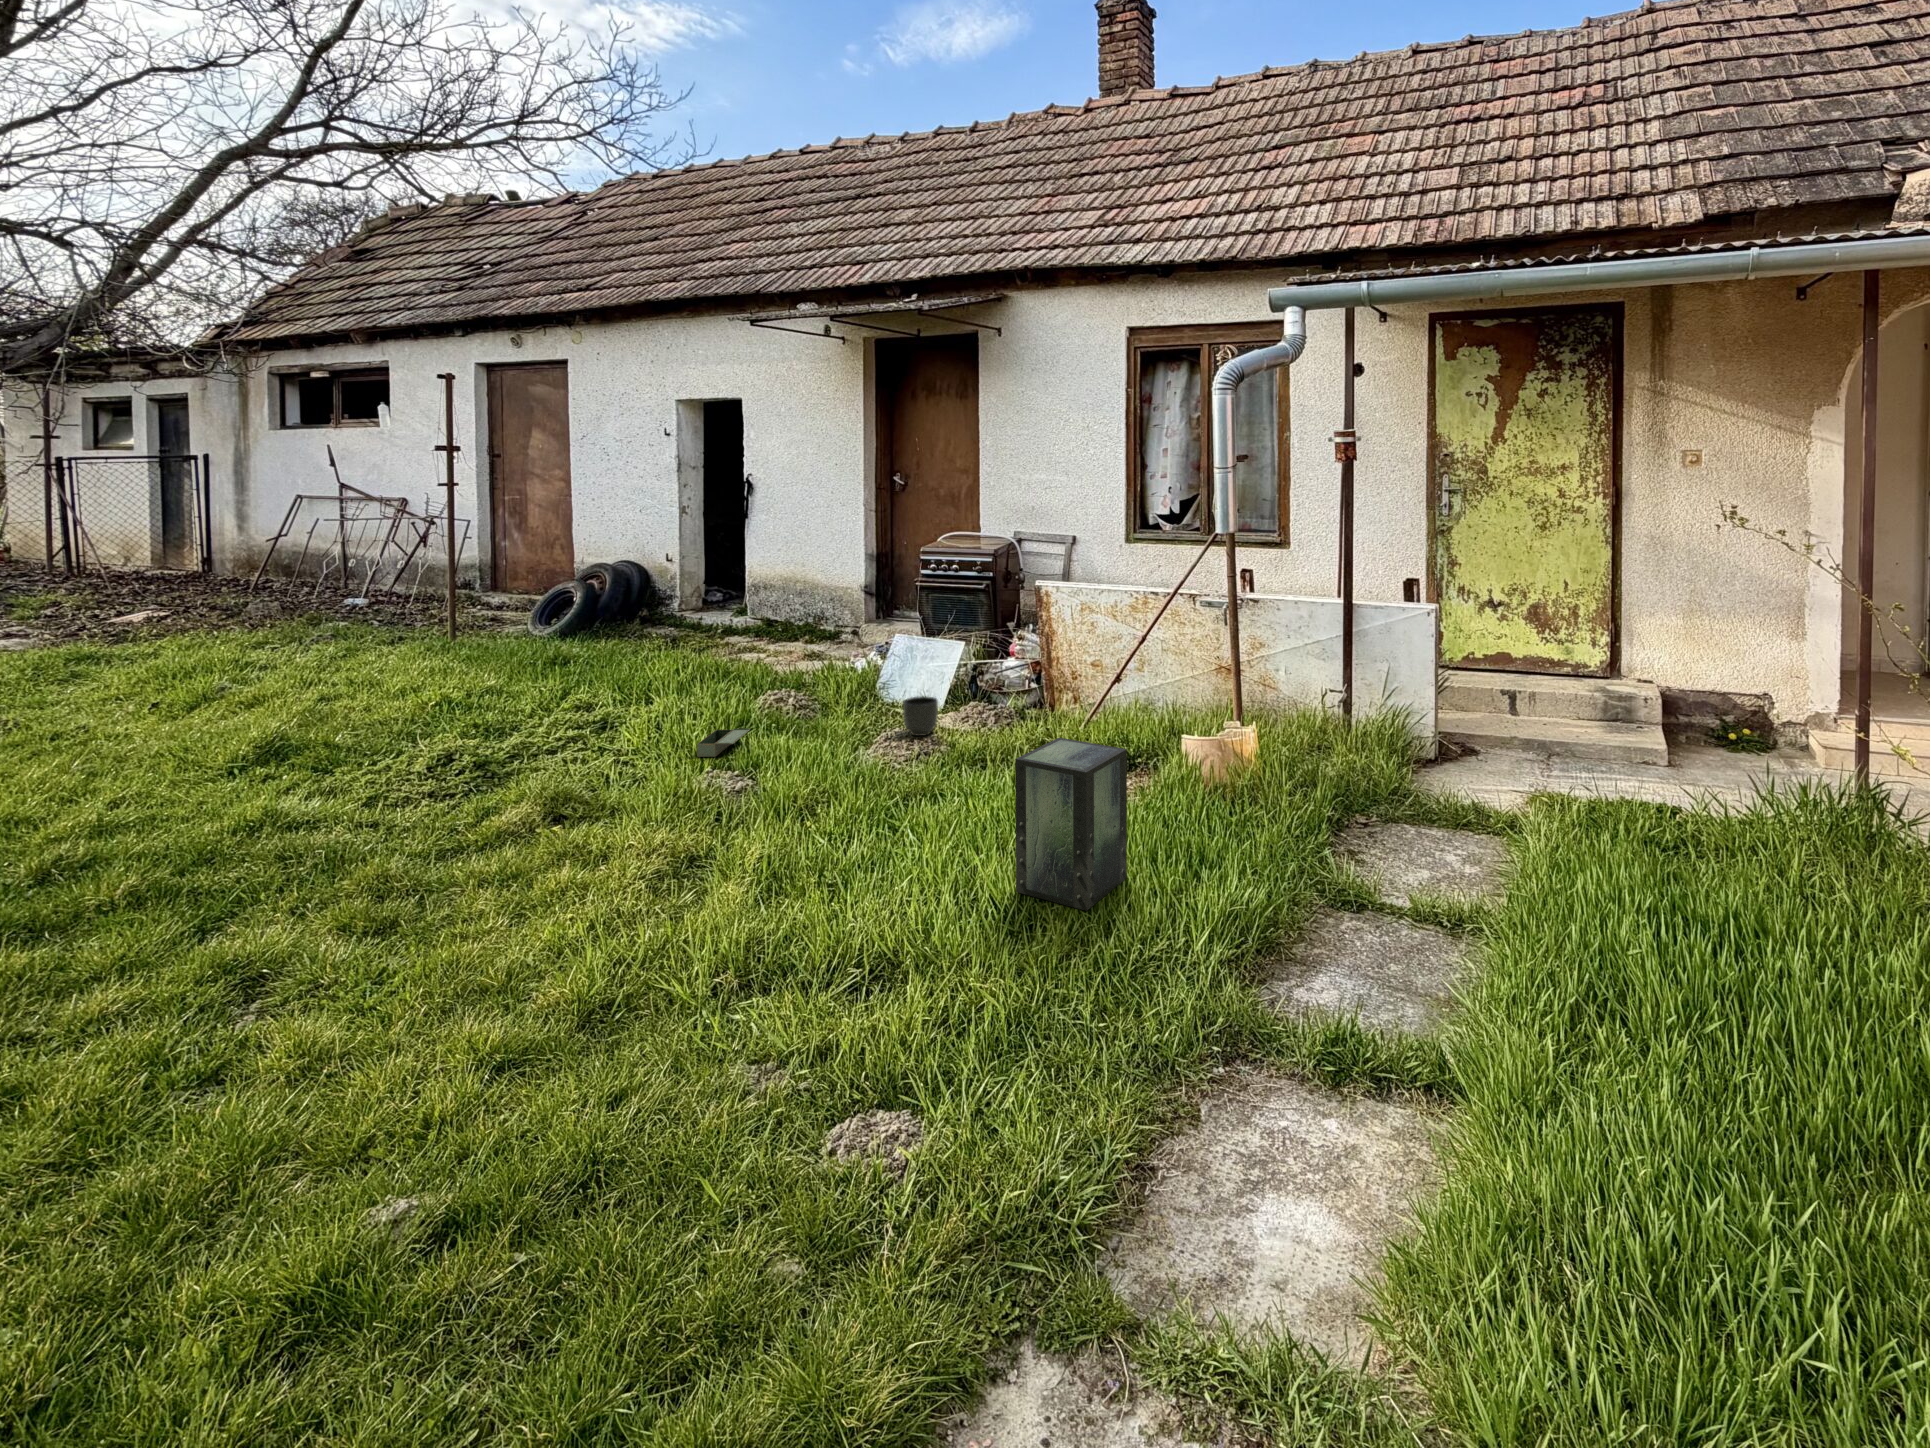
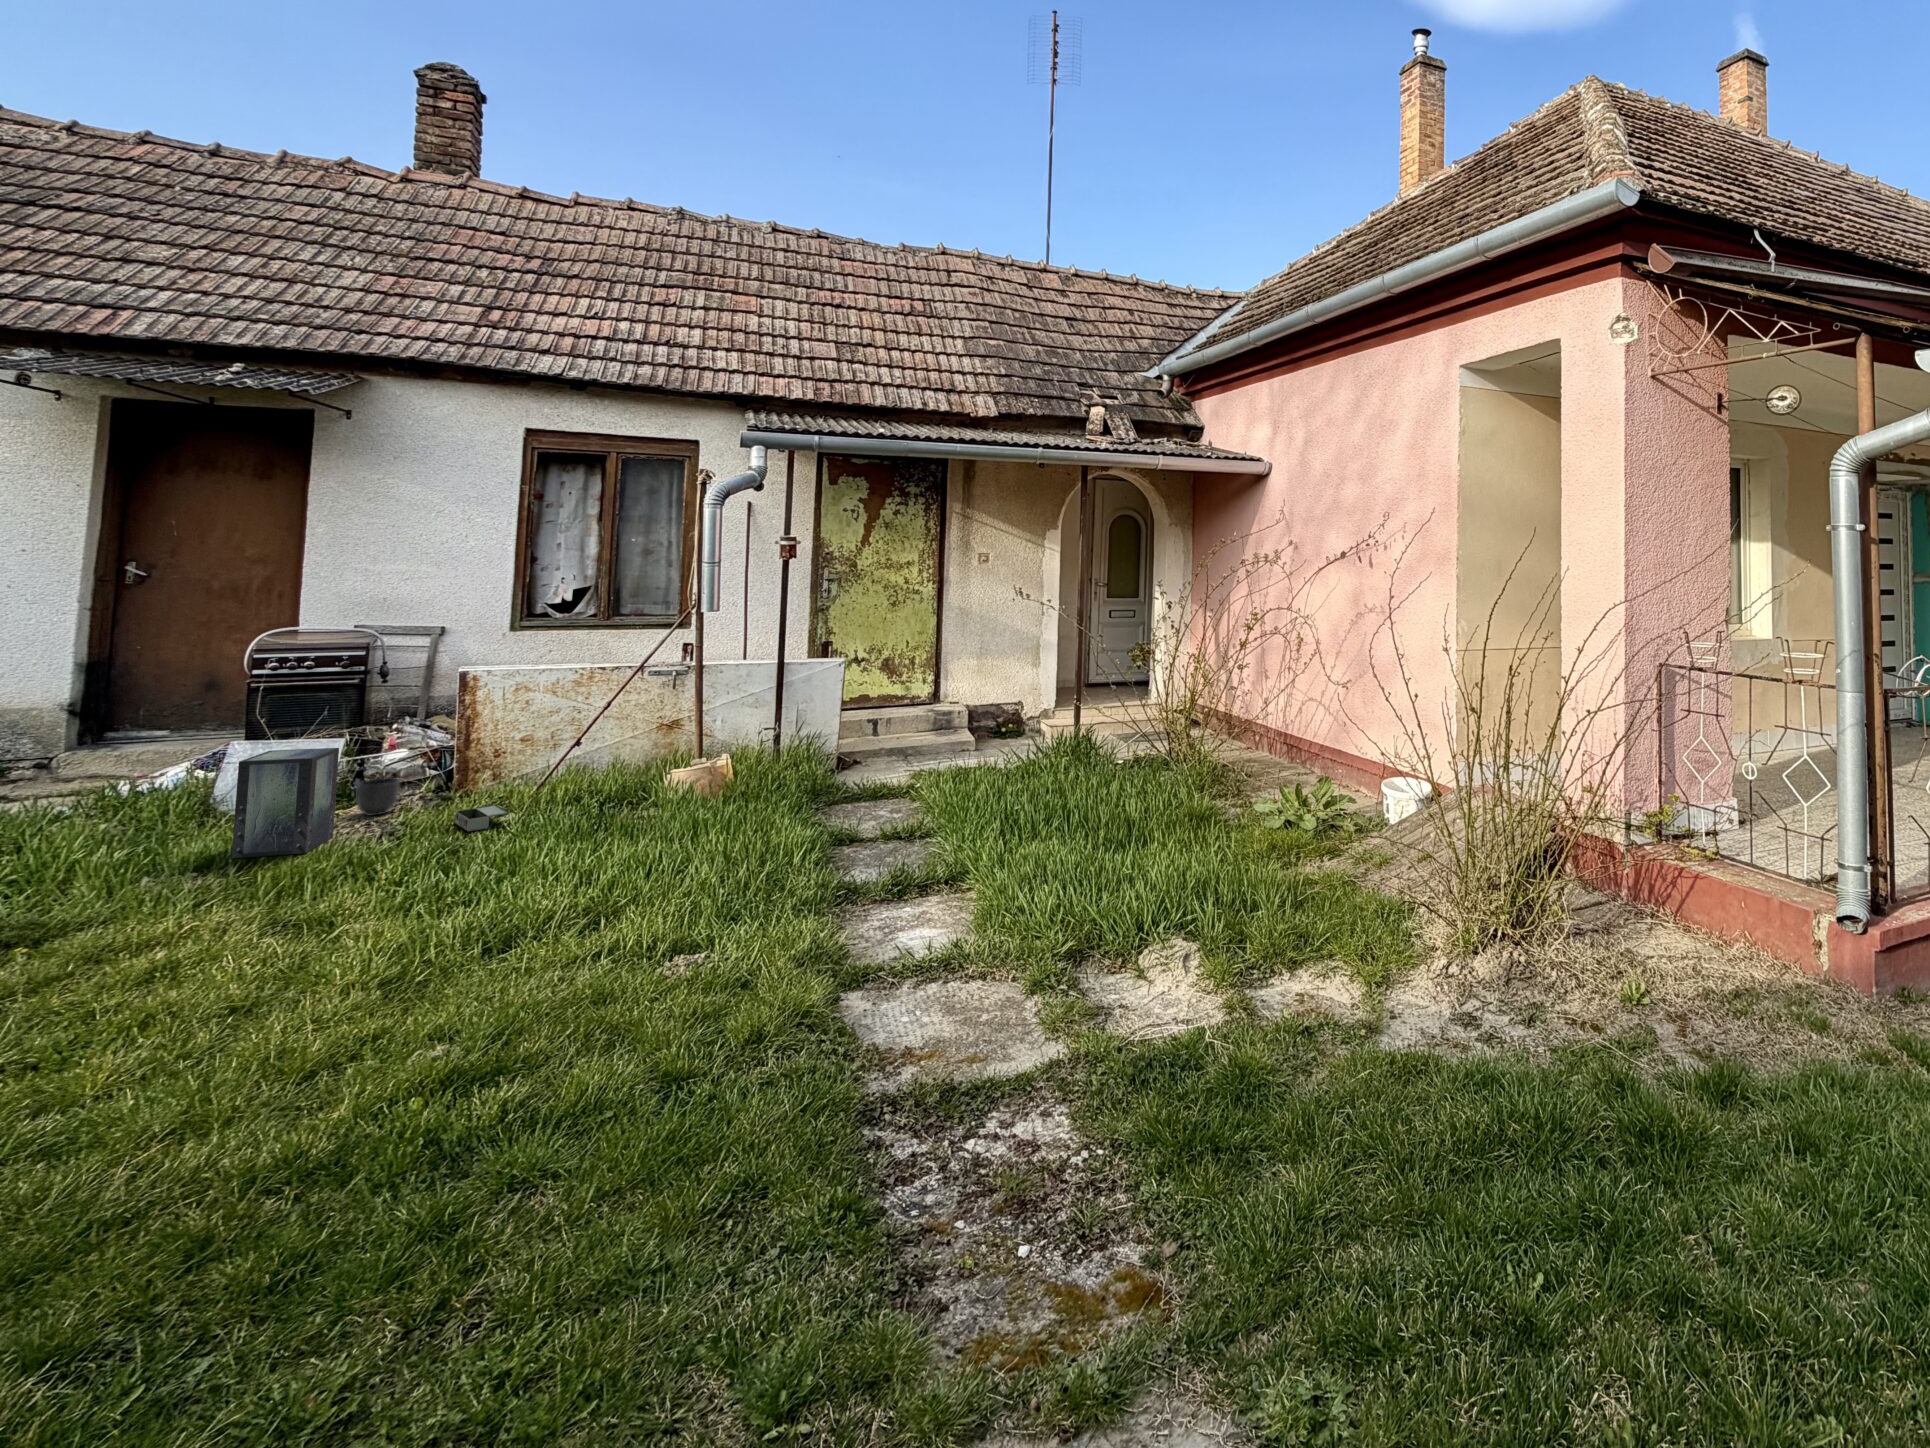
toolbox: present [697,729,750,757] -> present [455,805,508,831]
storage box: present [1015,738,1127,911] -> present [232,748,339,858]

